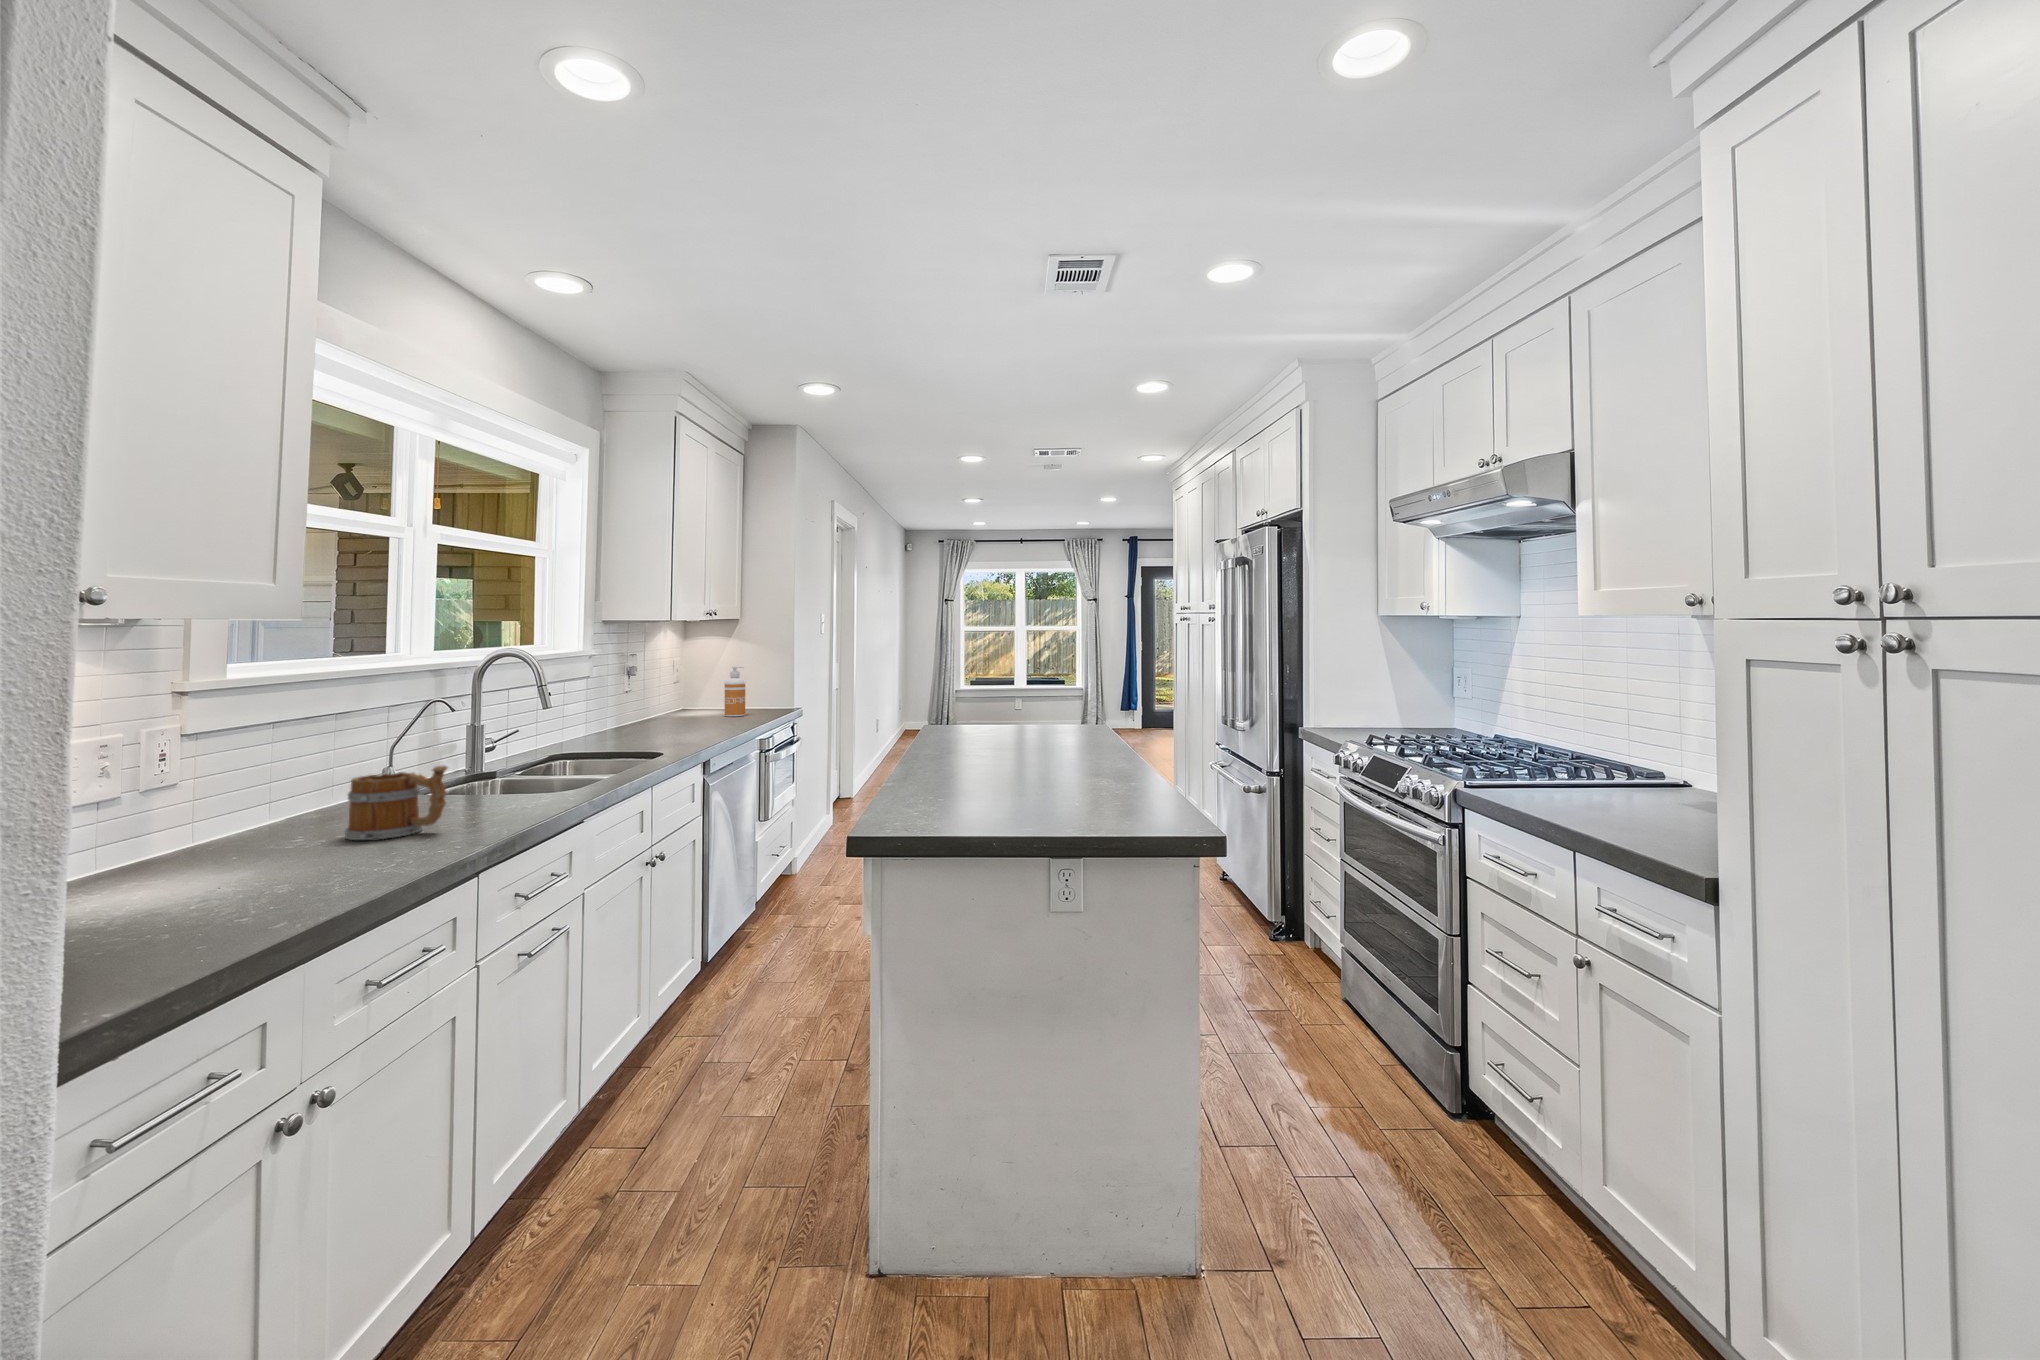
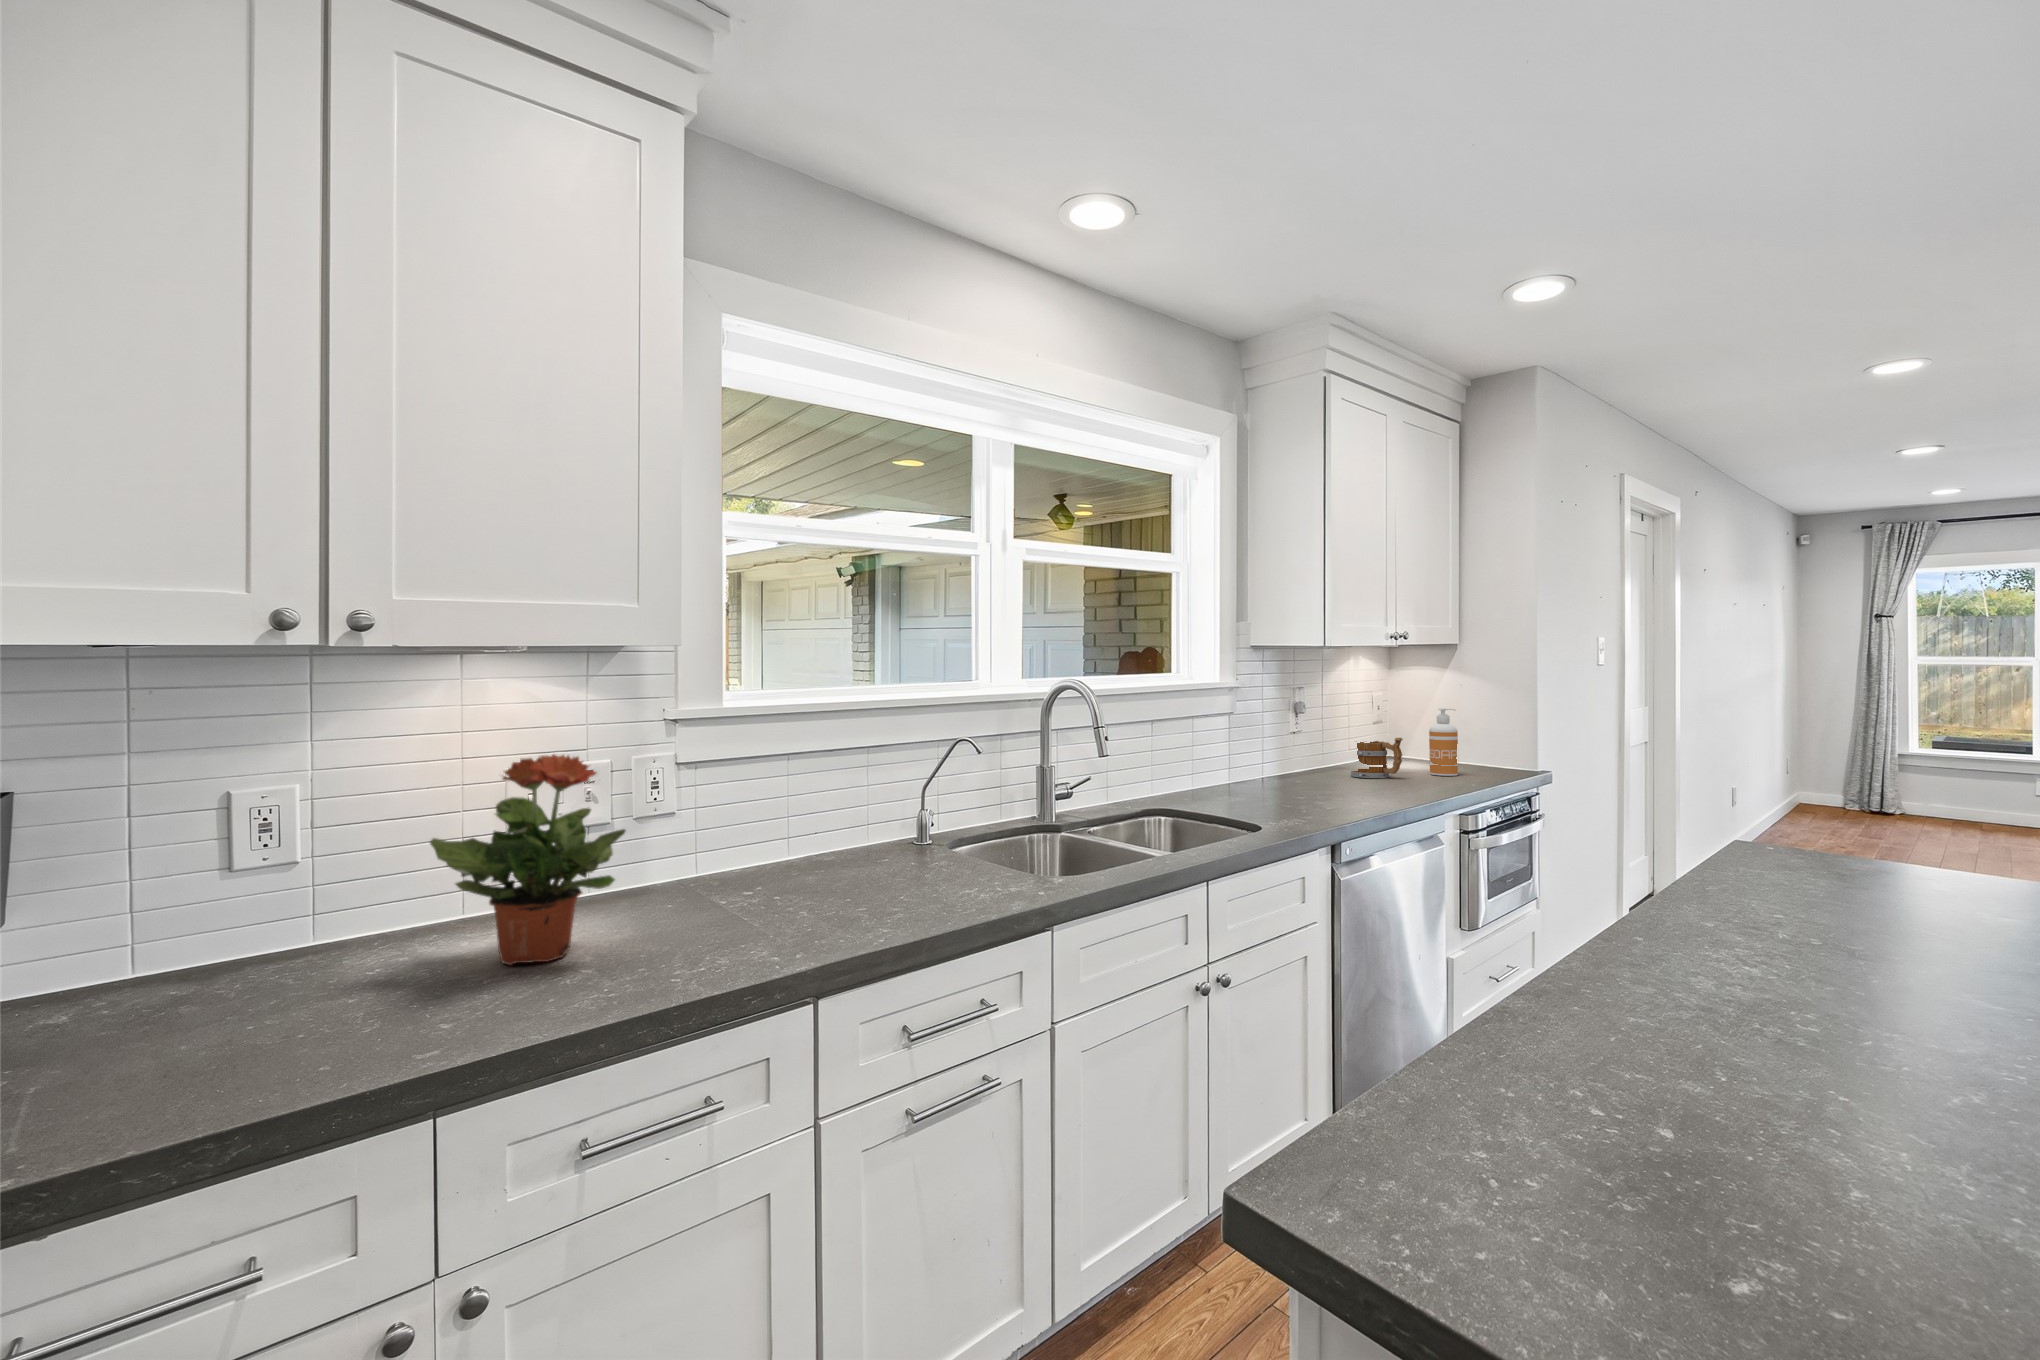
potted plant: none [125,720,340,900] -> present [430,754,625,965]
mug: present [345,766,448,840] -> present [1351,738,1403,778]

